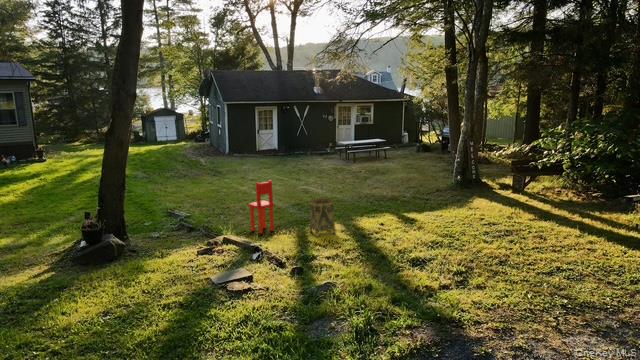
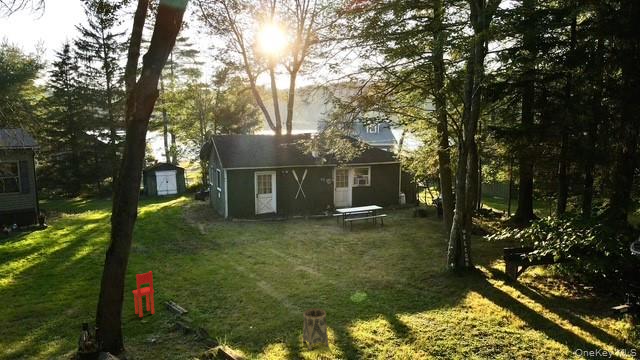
chair: present [248,180,274,234] -> present [132,271,155,317]

